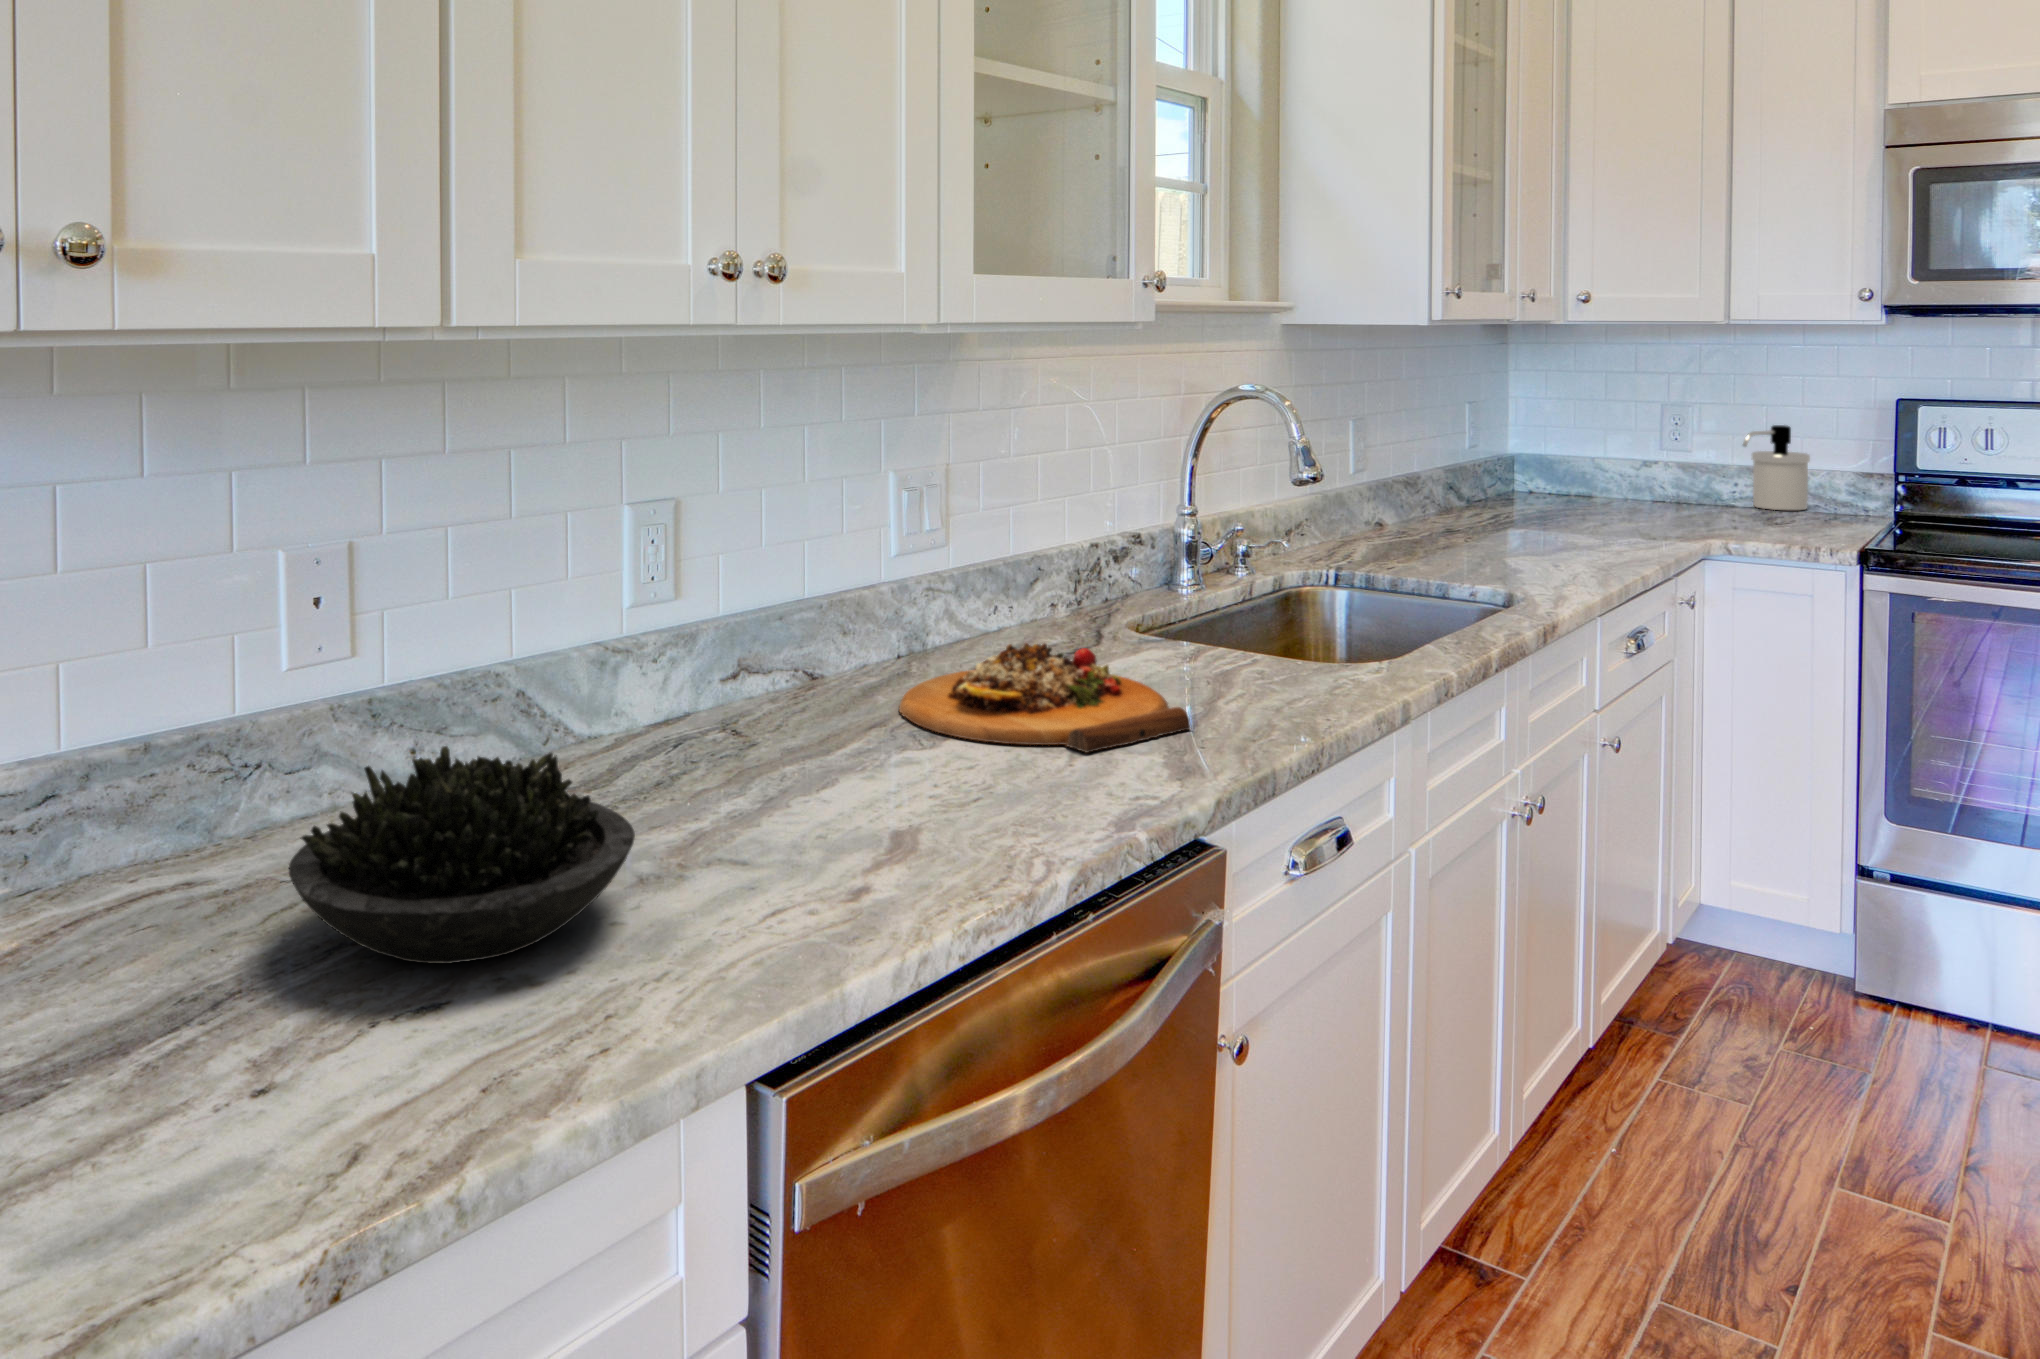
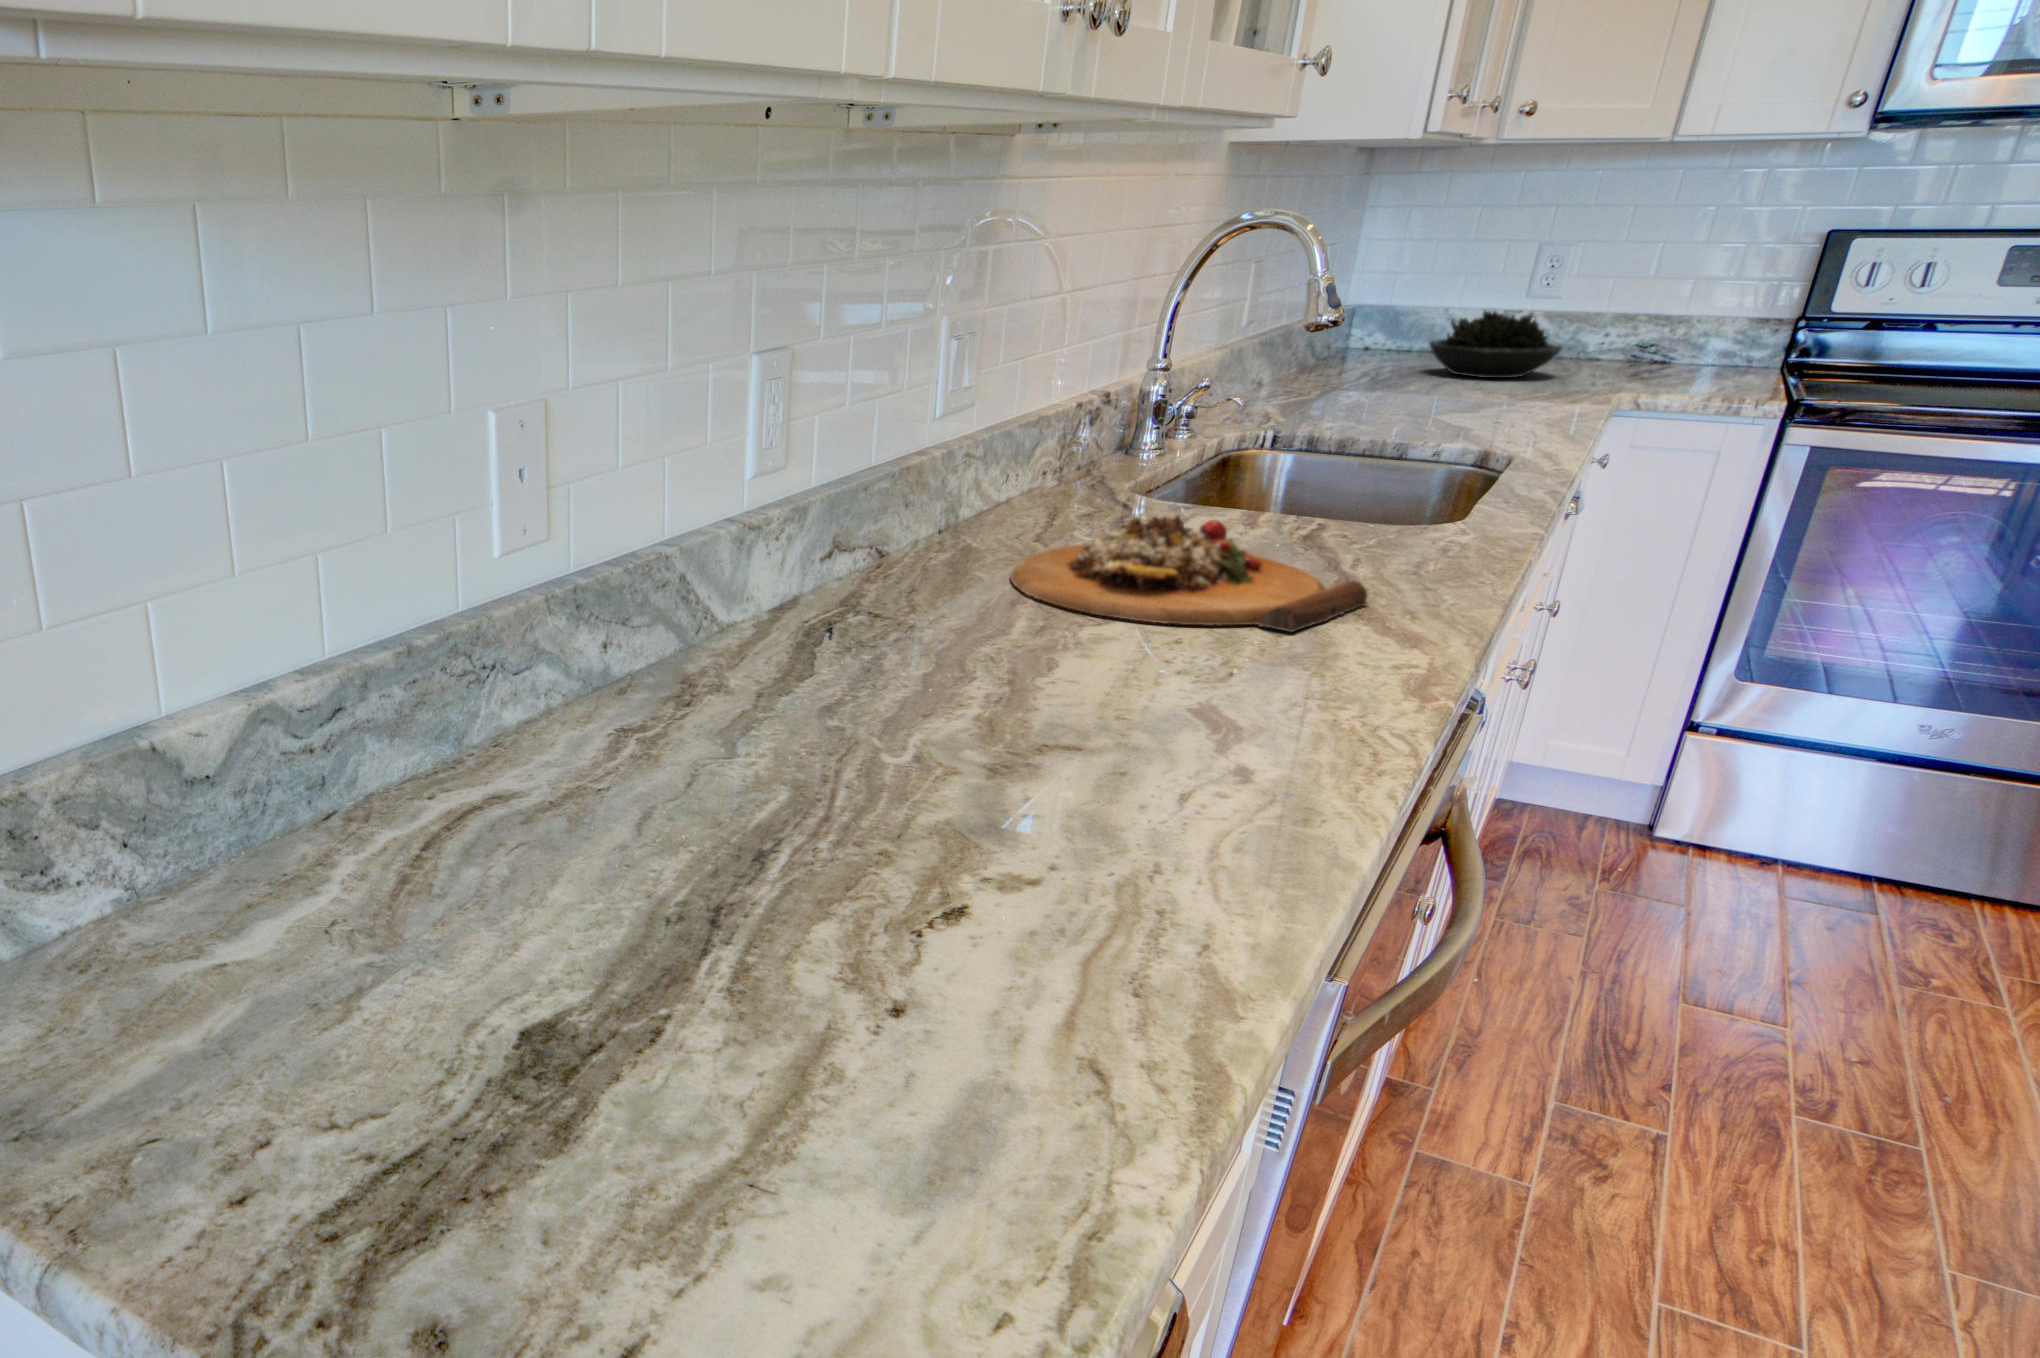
soap dispenser: present [1743,425,1810,510] -> none [1620,266,1702,363]
succulent plant: present [289,746,635,964] -> present [1429,311,1562,378]

